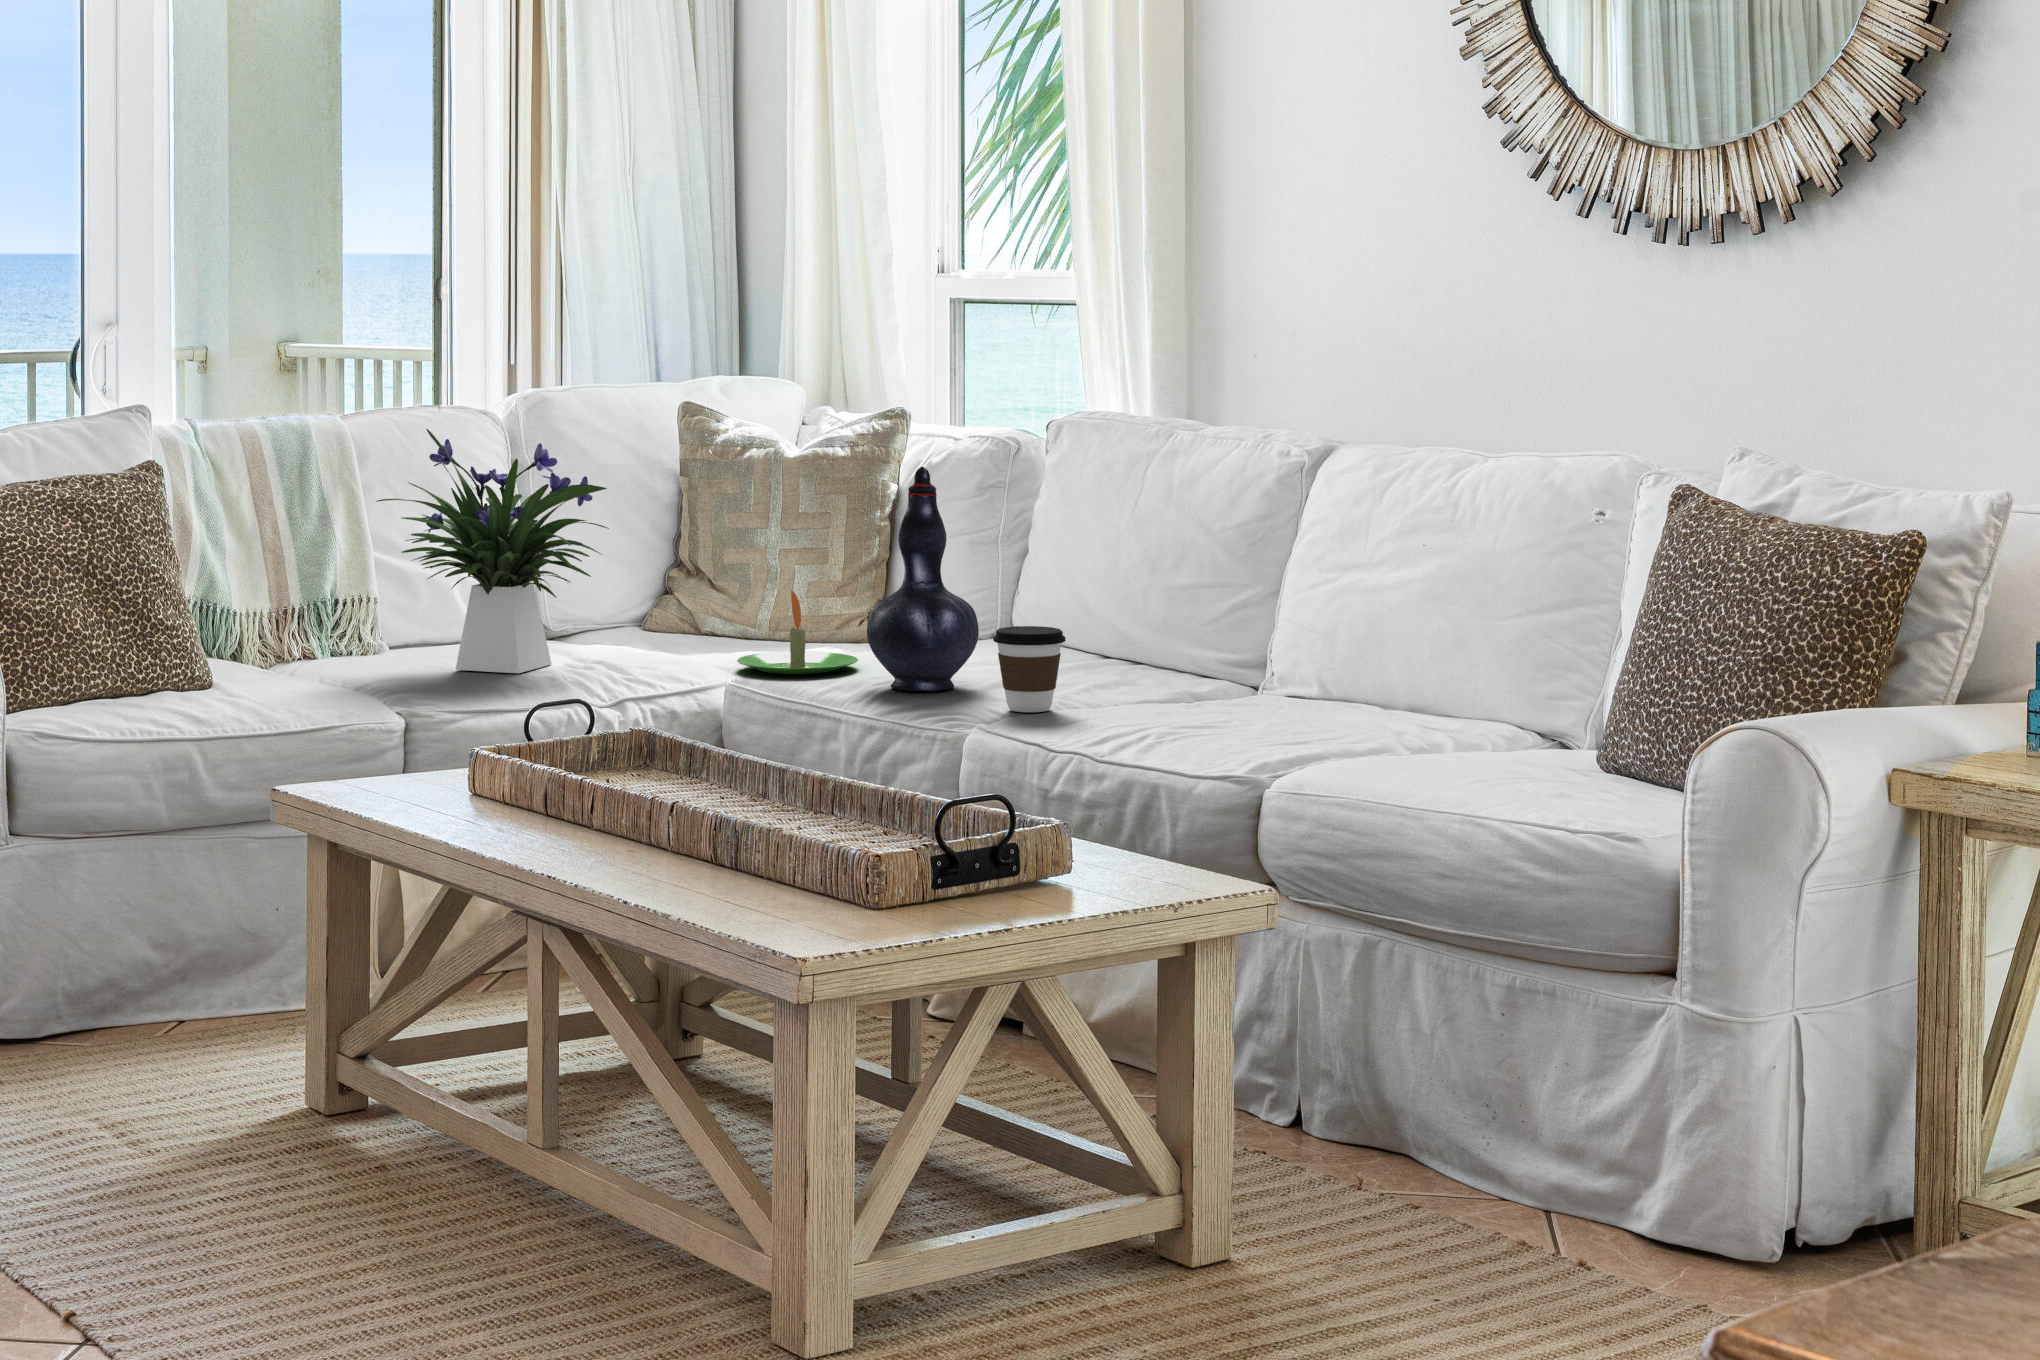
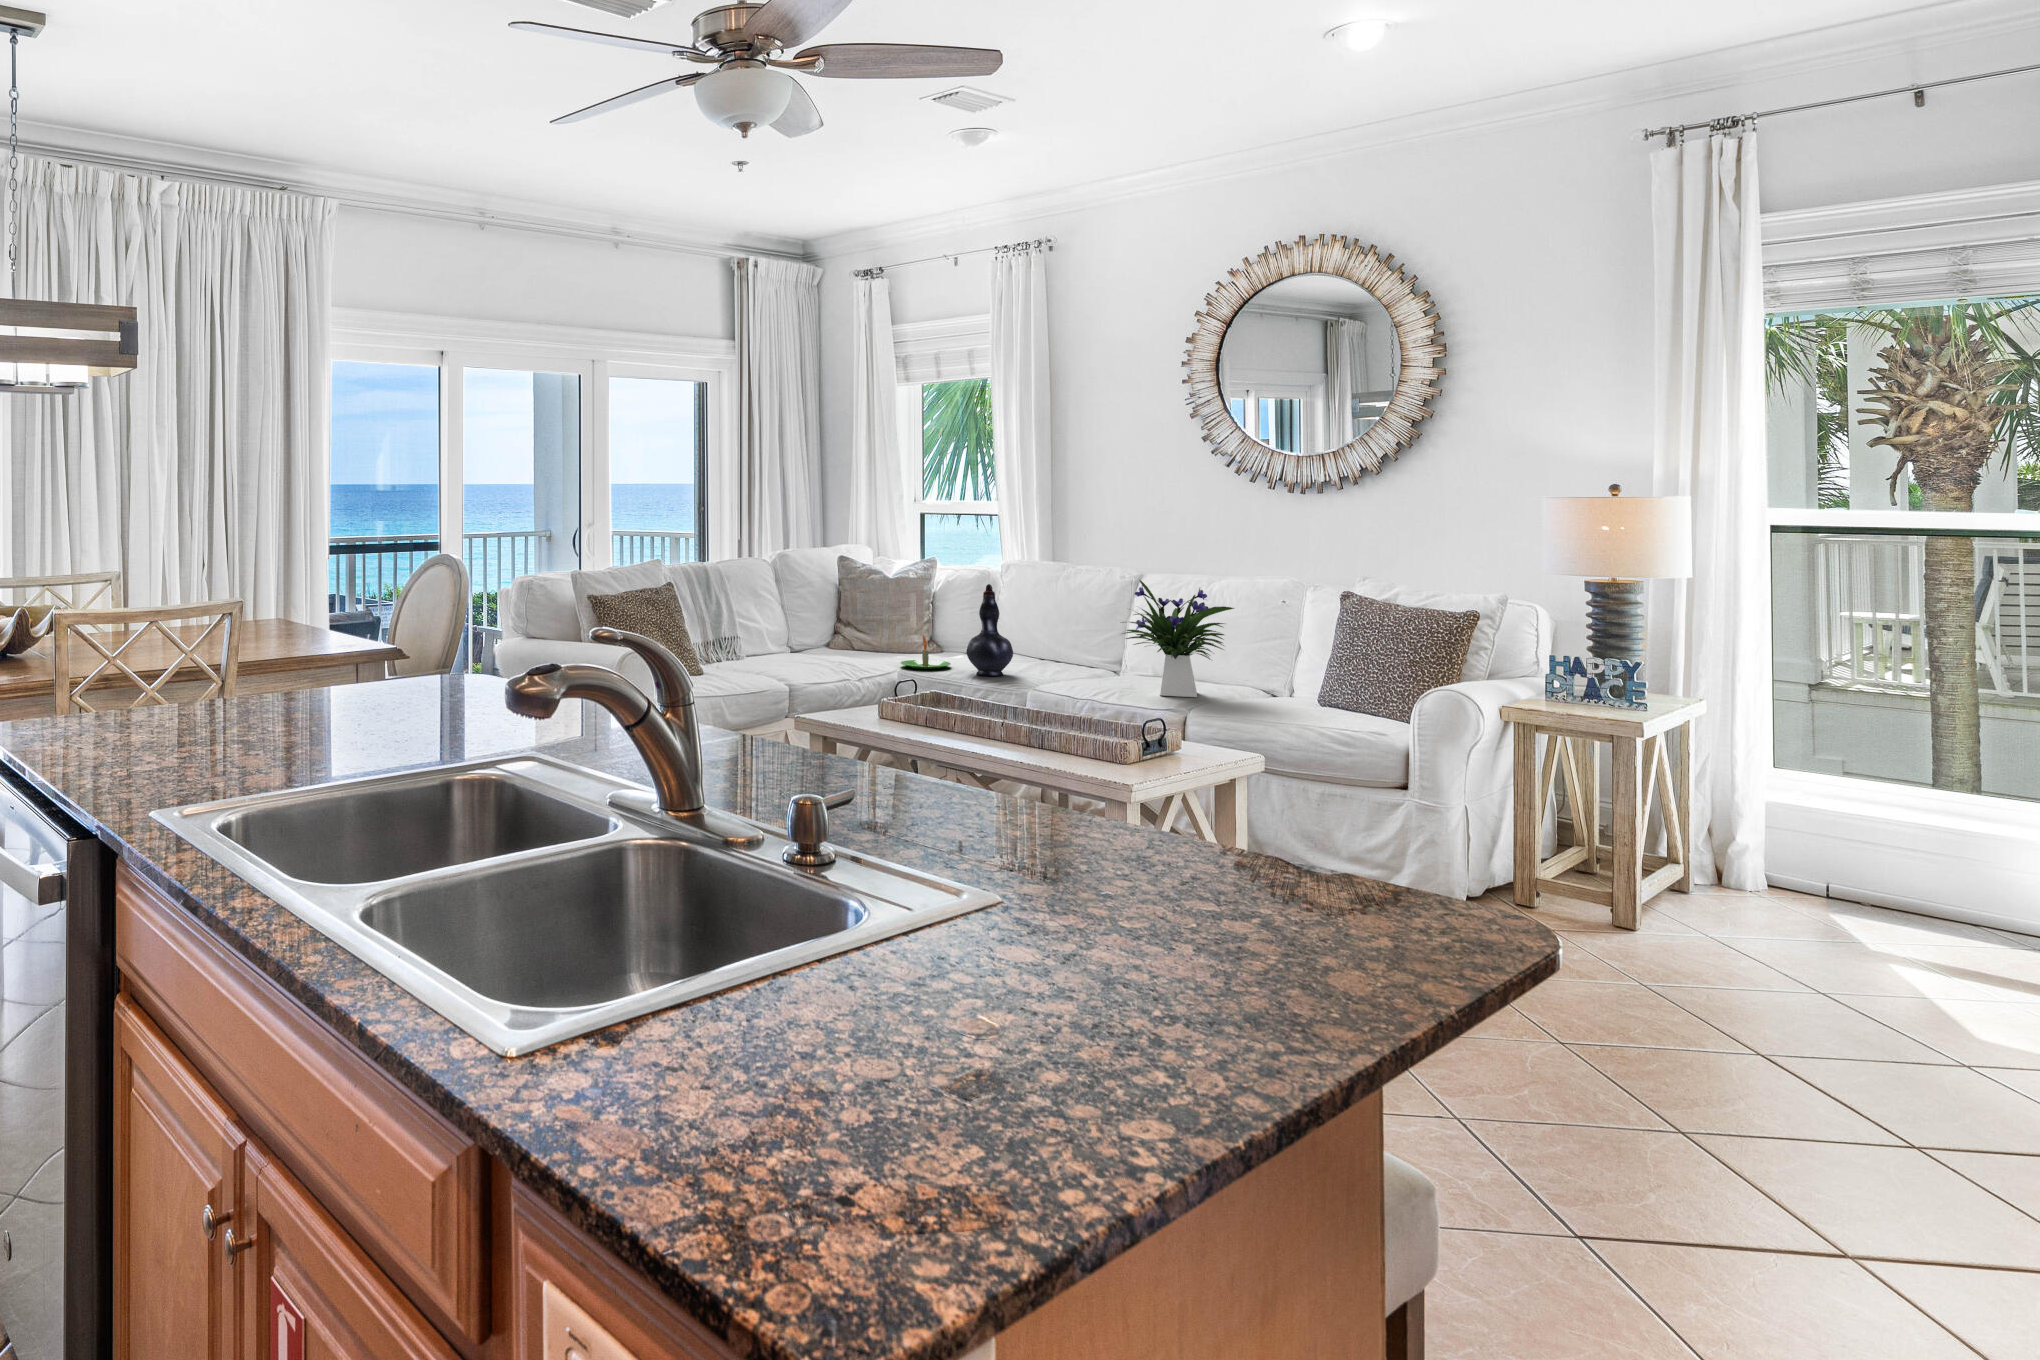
flower arrangement: present [376,429,609,673] -> present [1123,580,1234,697]
coffee cup: present [993,626,1066,712] -> none [1033,649,1063,684]

